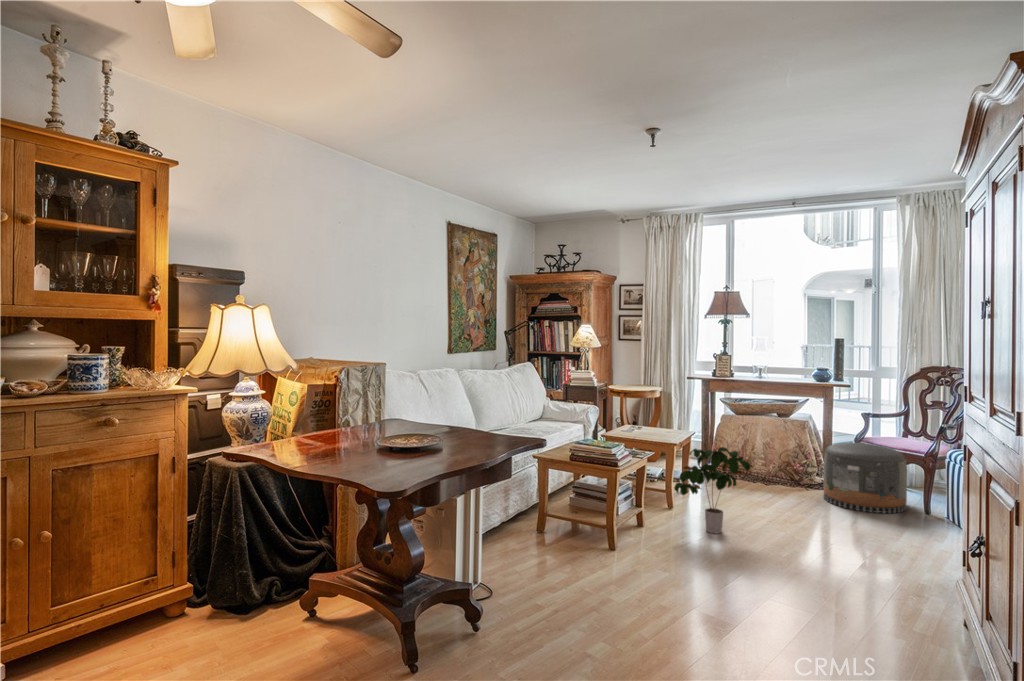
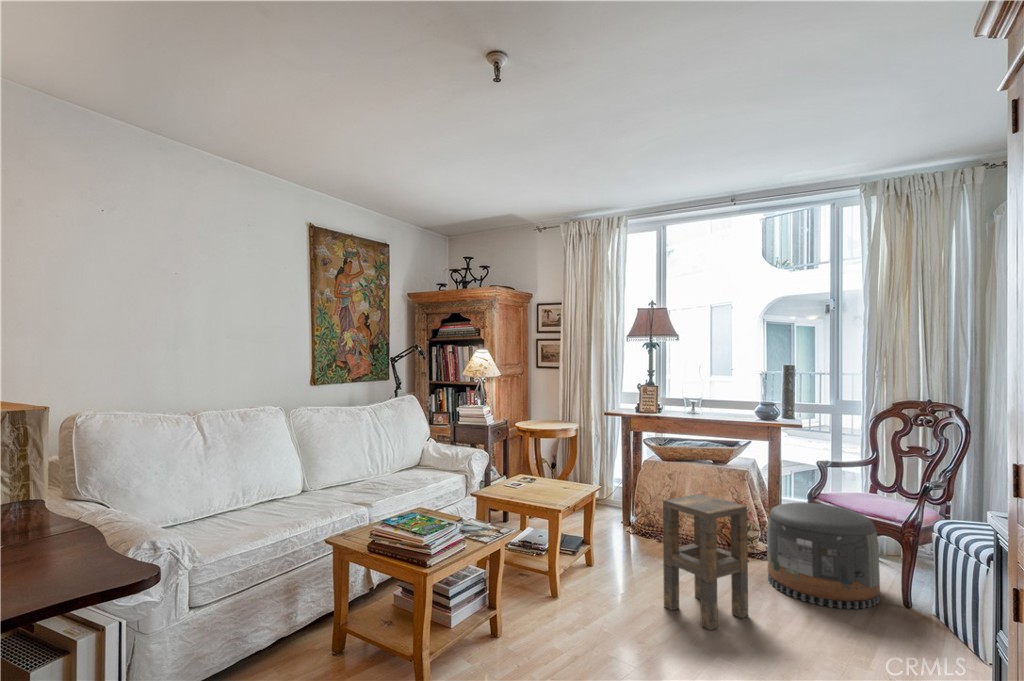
side table: none [752,434,814,523] -> present [663,494,748,630]
potted plant: present [674,447,750,533] -> none [534,521,648,655]

